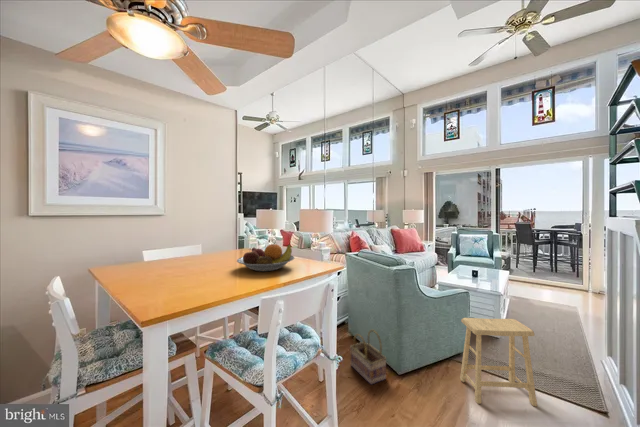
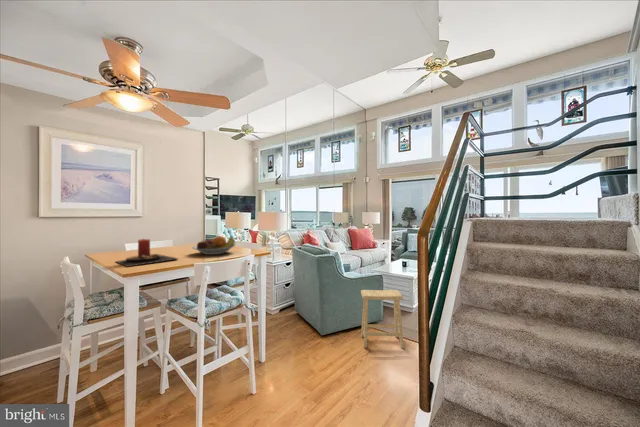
candle: none [129,251,223,300] -> present [116,239,178,267]
basket: present [350,330,386,384] -> none [285,301,308,339]

